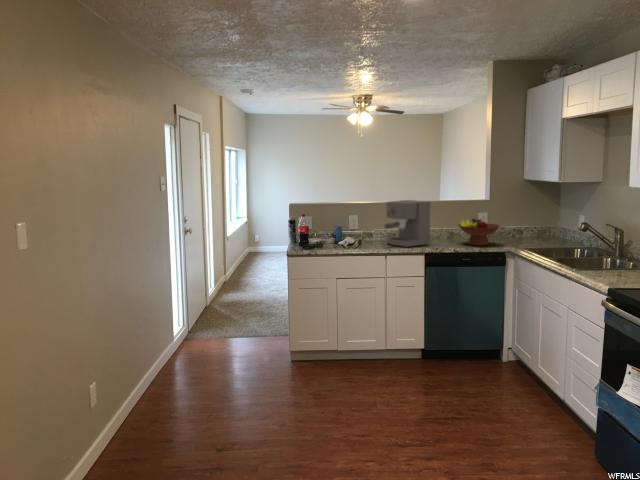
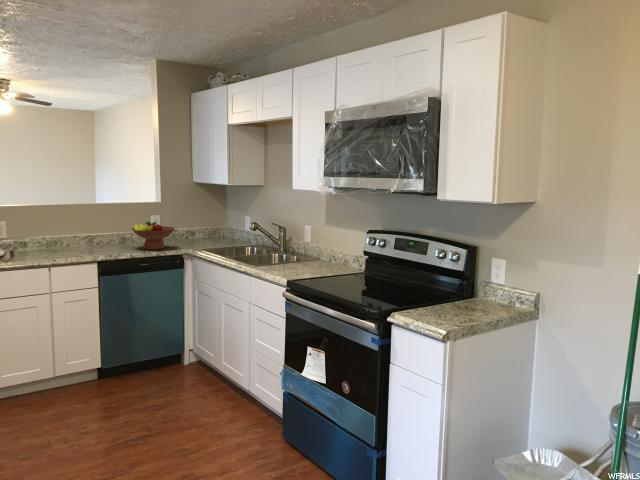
coffee maker: present [385,200,430,248] -> none [44,202,101,257]

